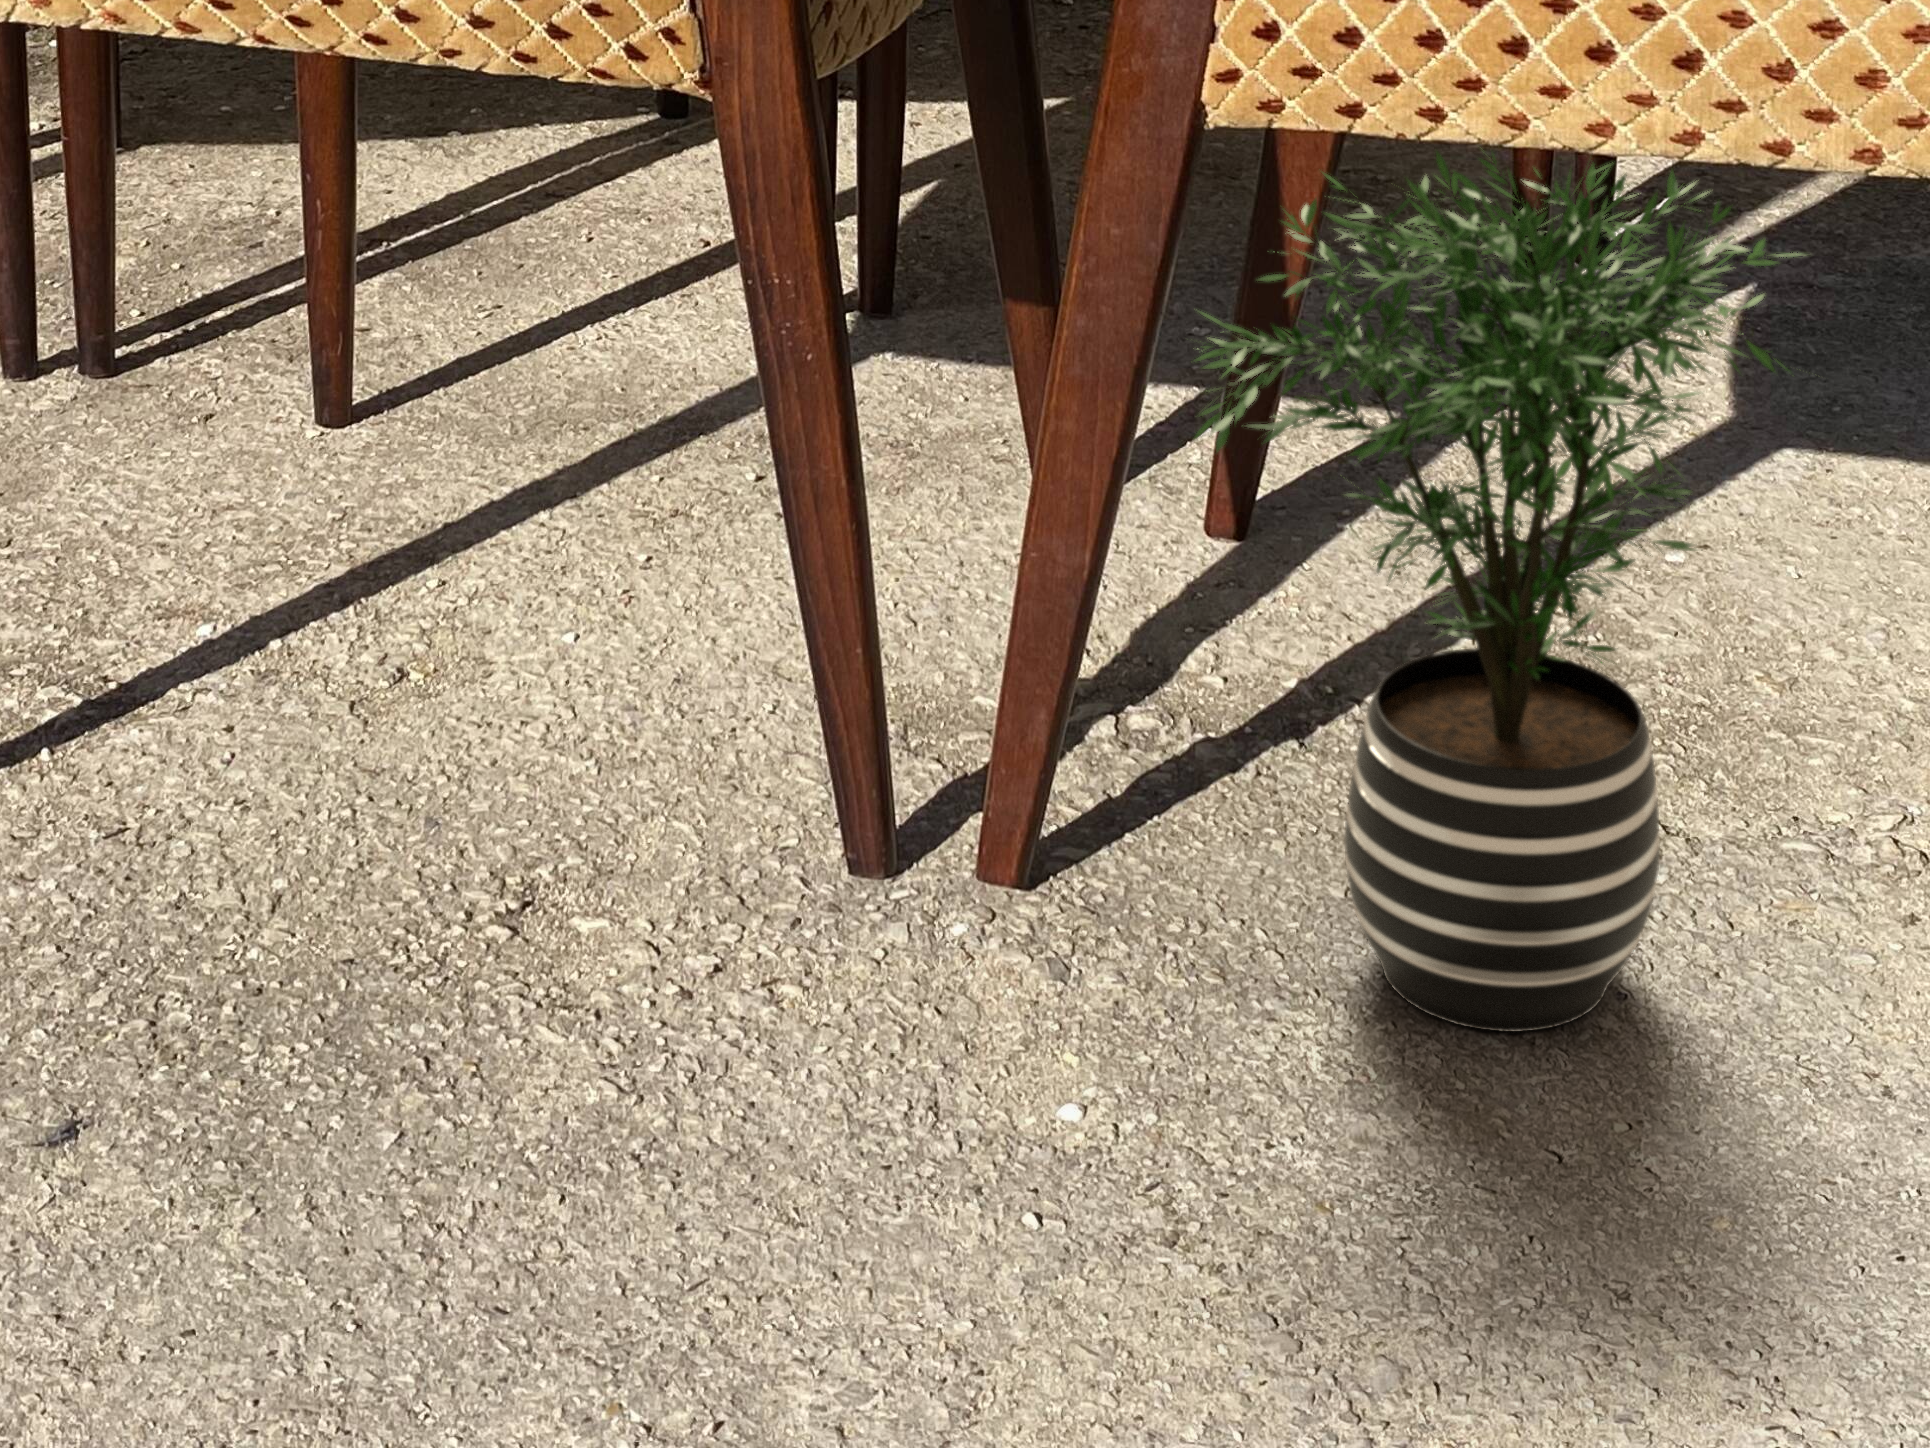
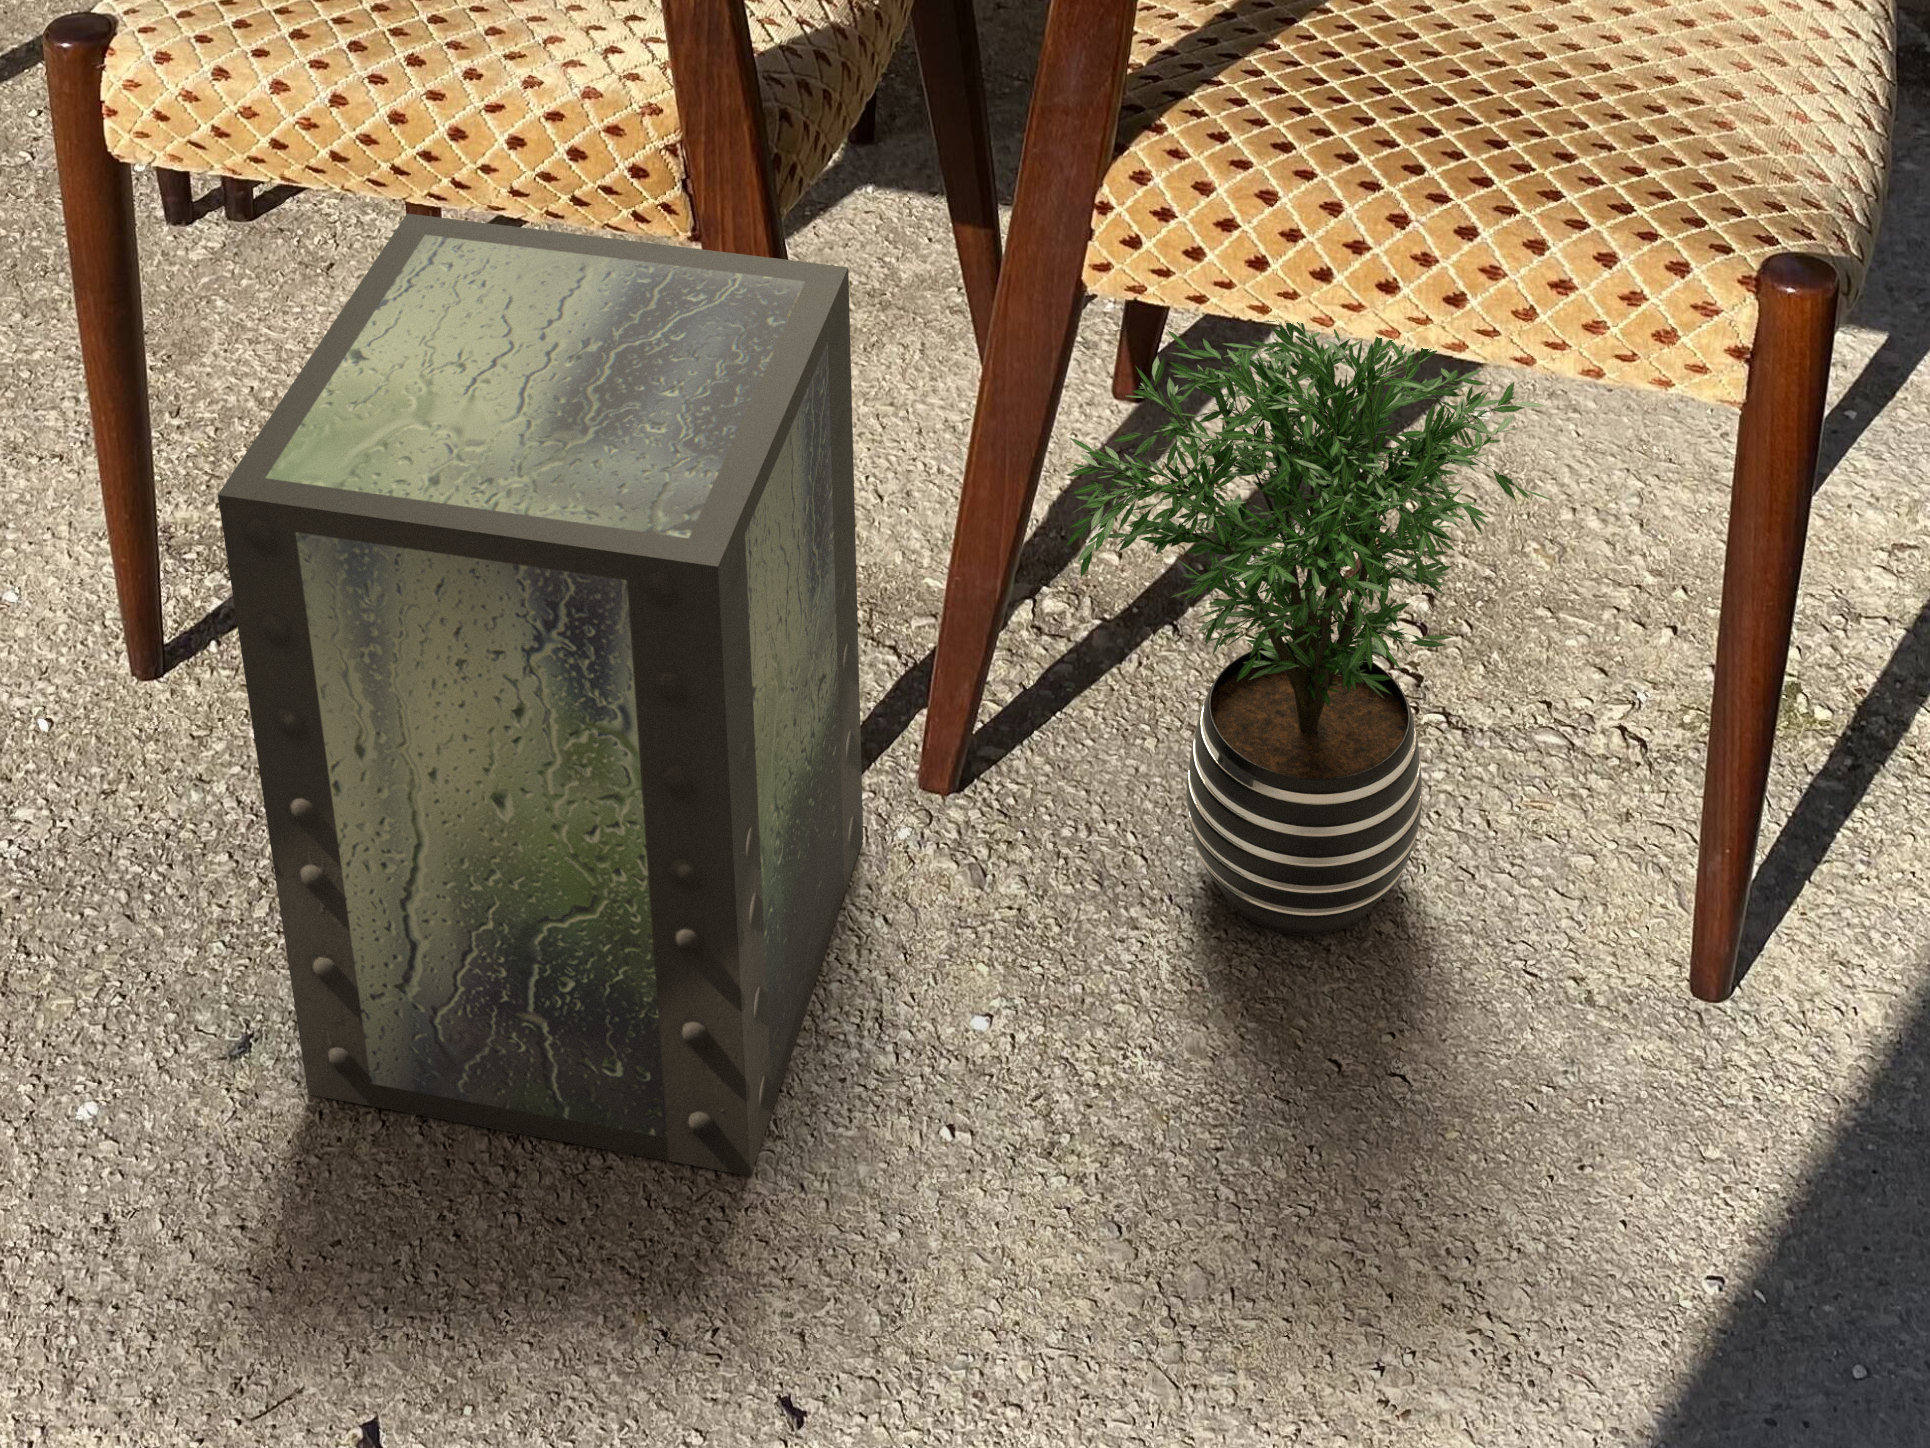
storage box: none [97,10,915,1272] -> present [218,214,863,1176]

